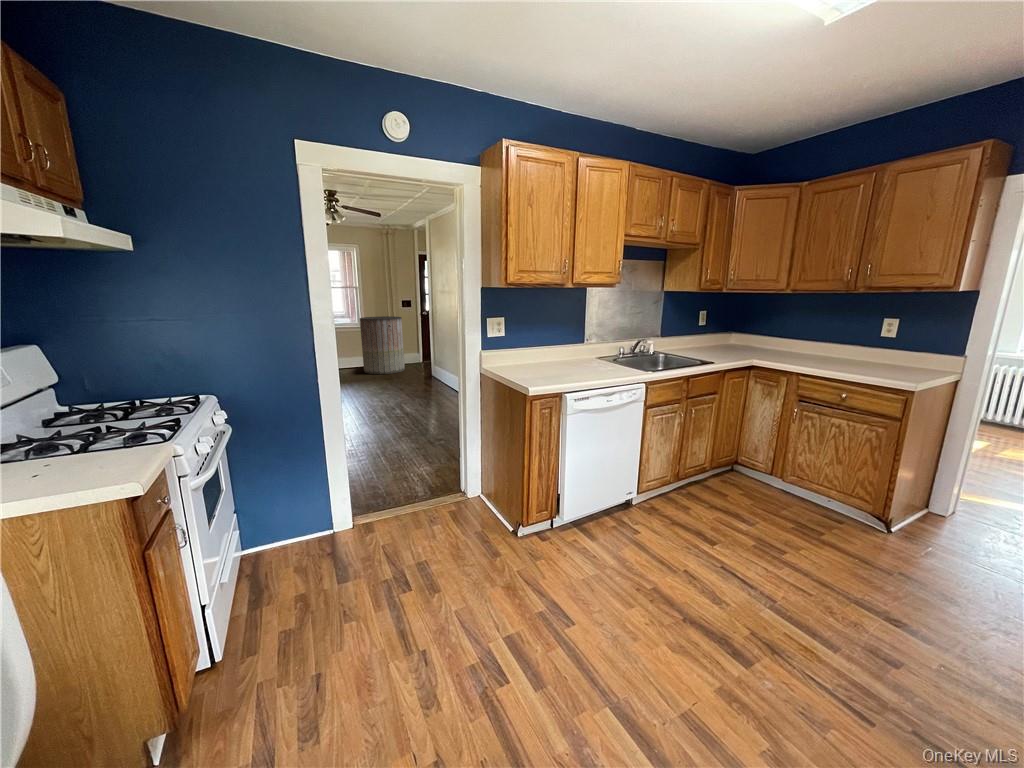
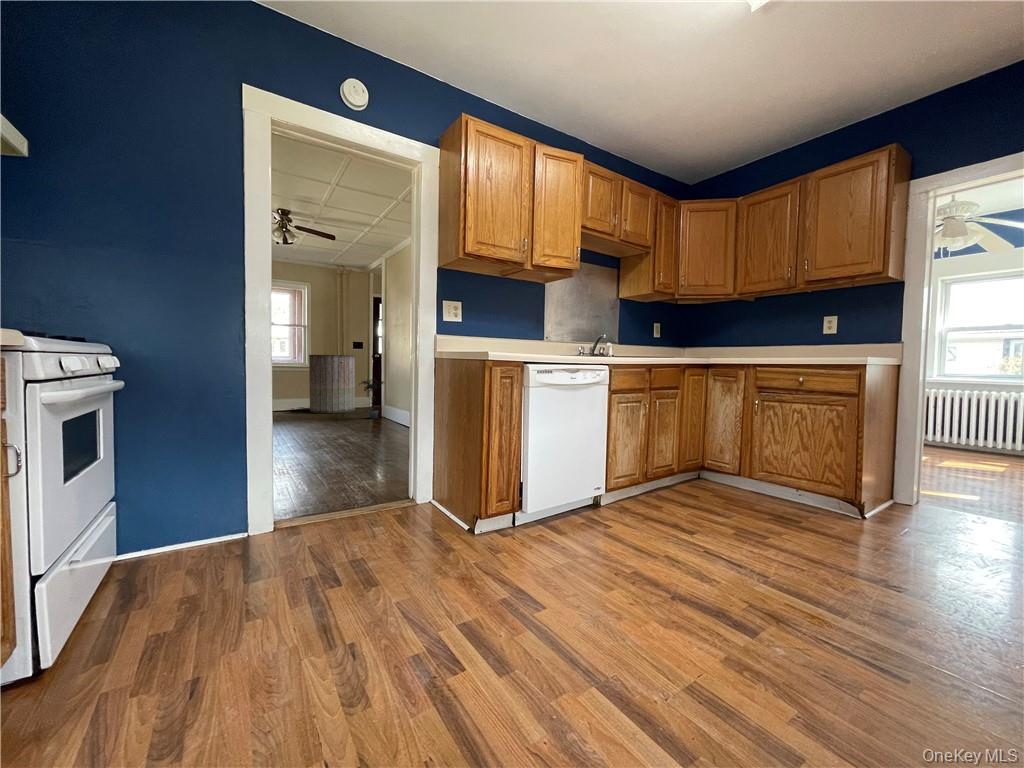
potted plant: none [407,343,433,382] -> present [361,378,384,419]

